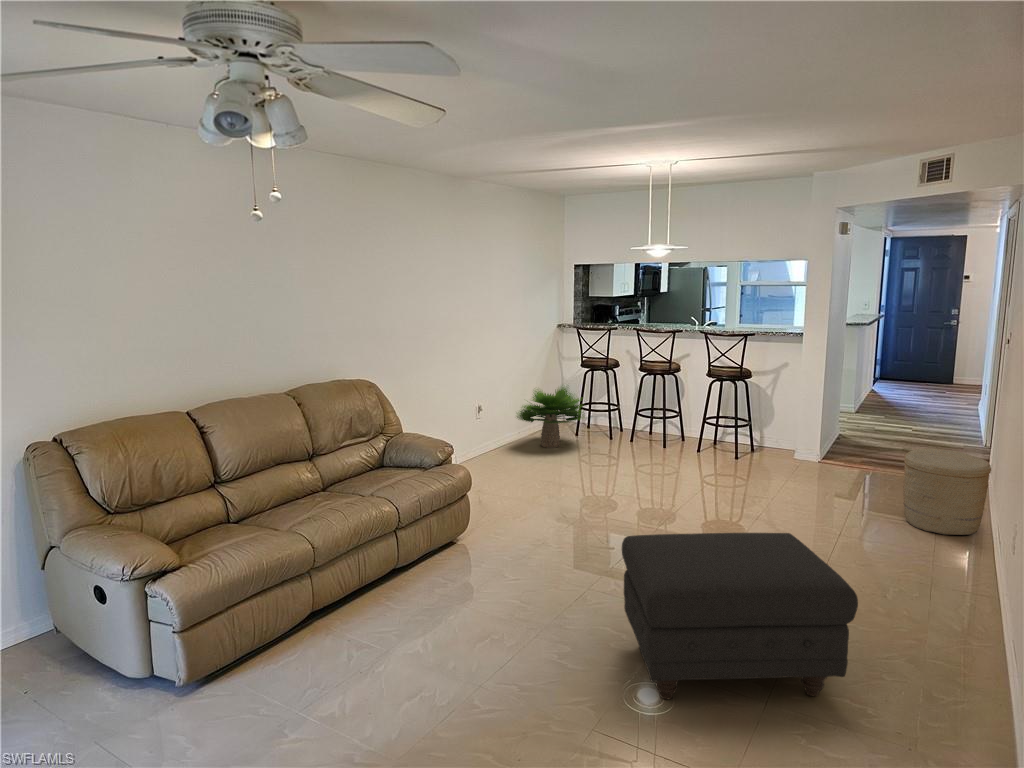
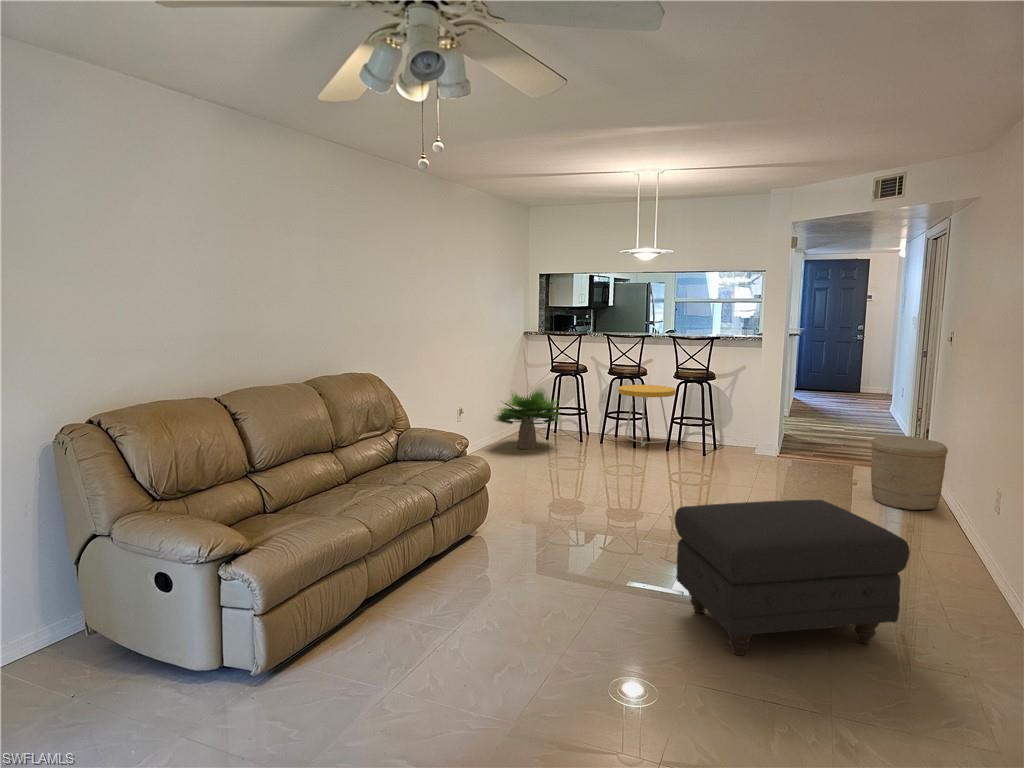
side table: none [648,381,710,448] -> present [618,385,676,447]

